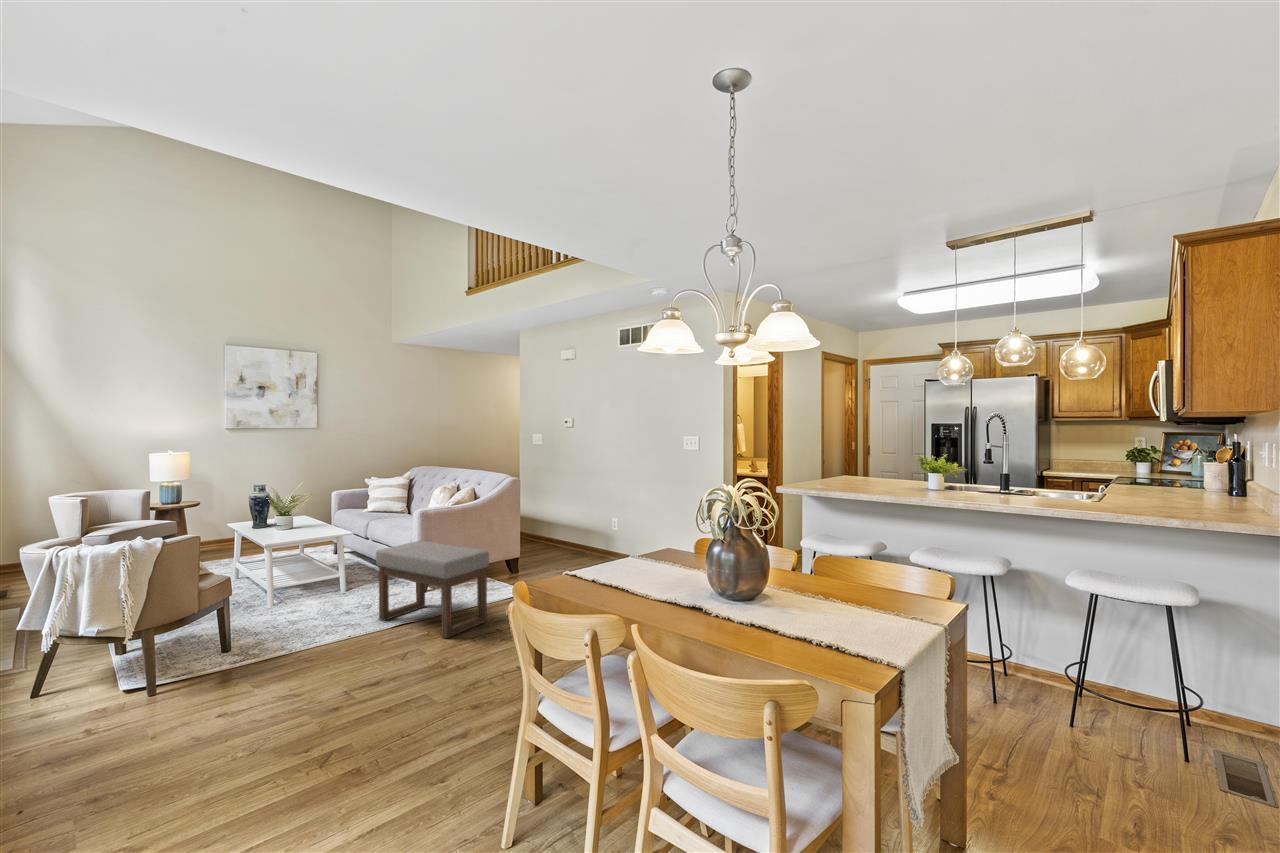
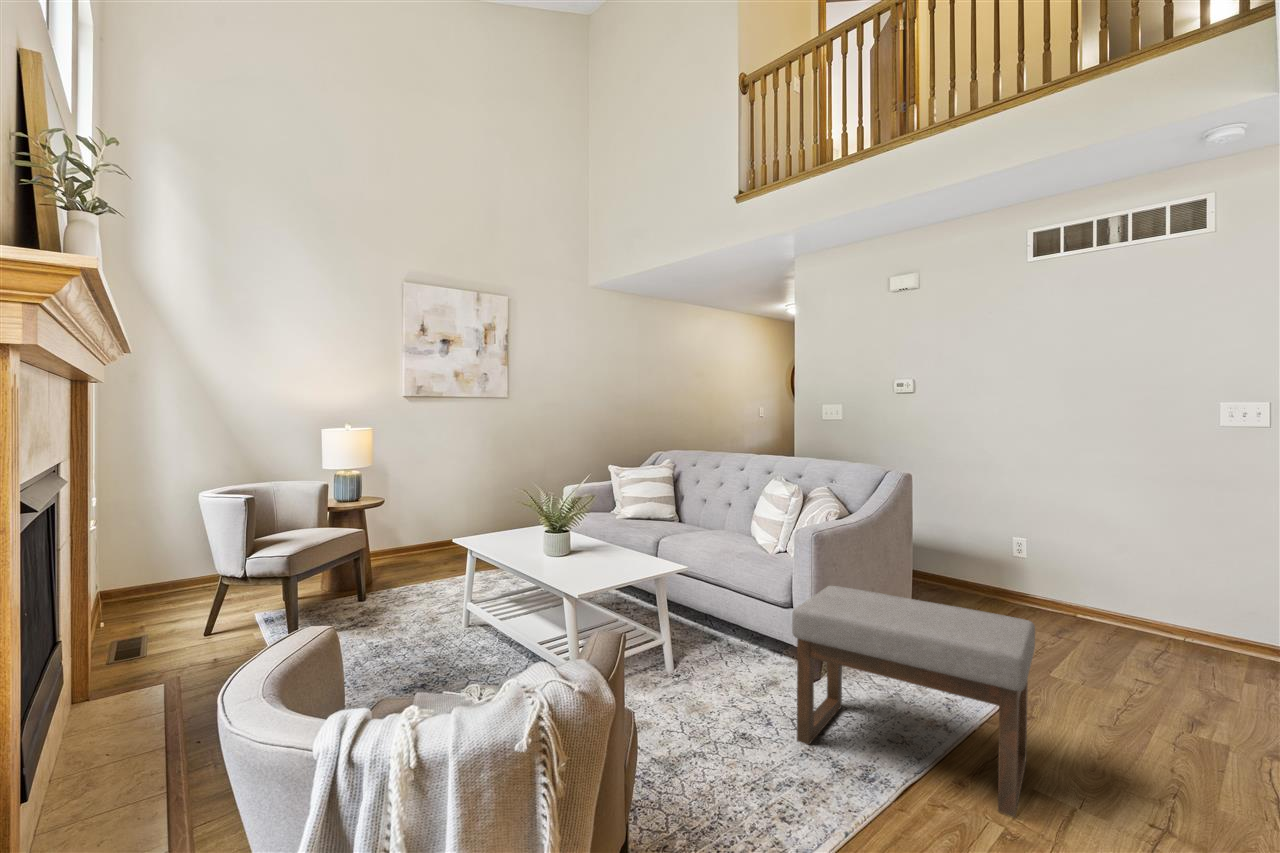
vase: present [249,484,271,528] -> none [484,475,513,545]

